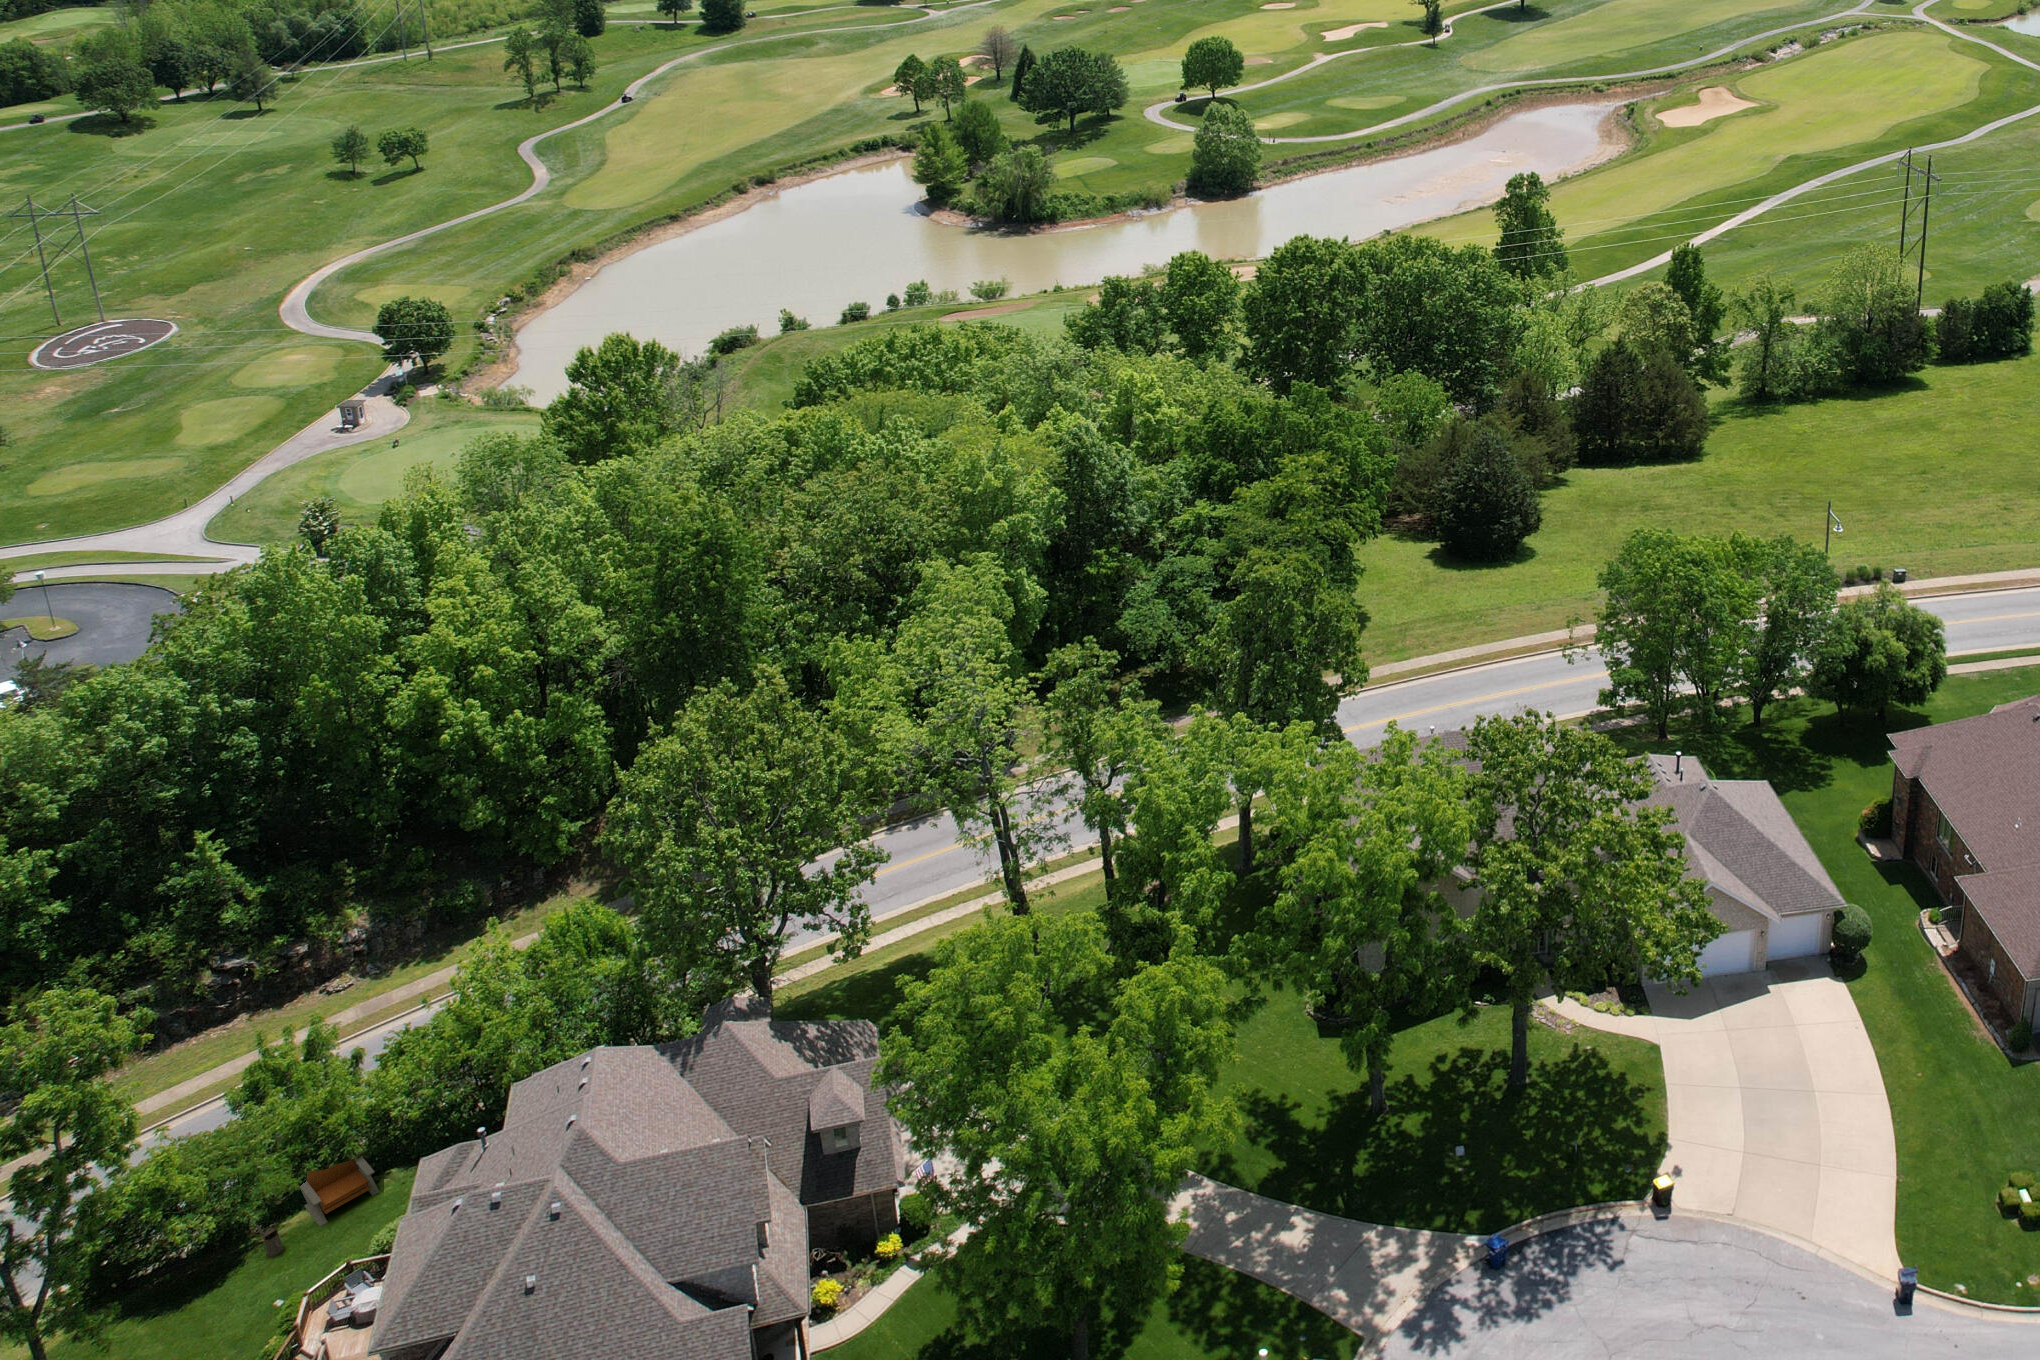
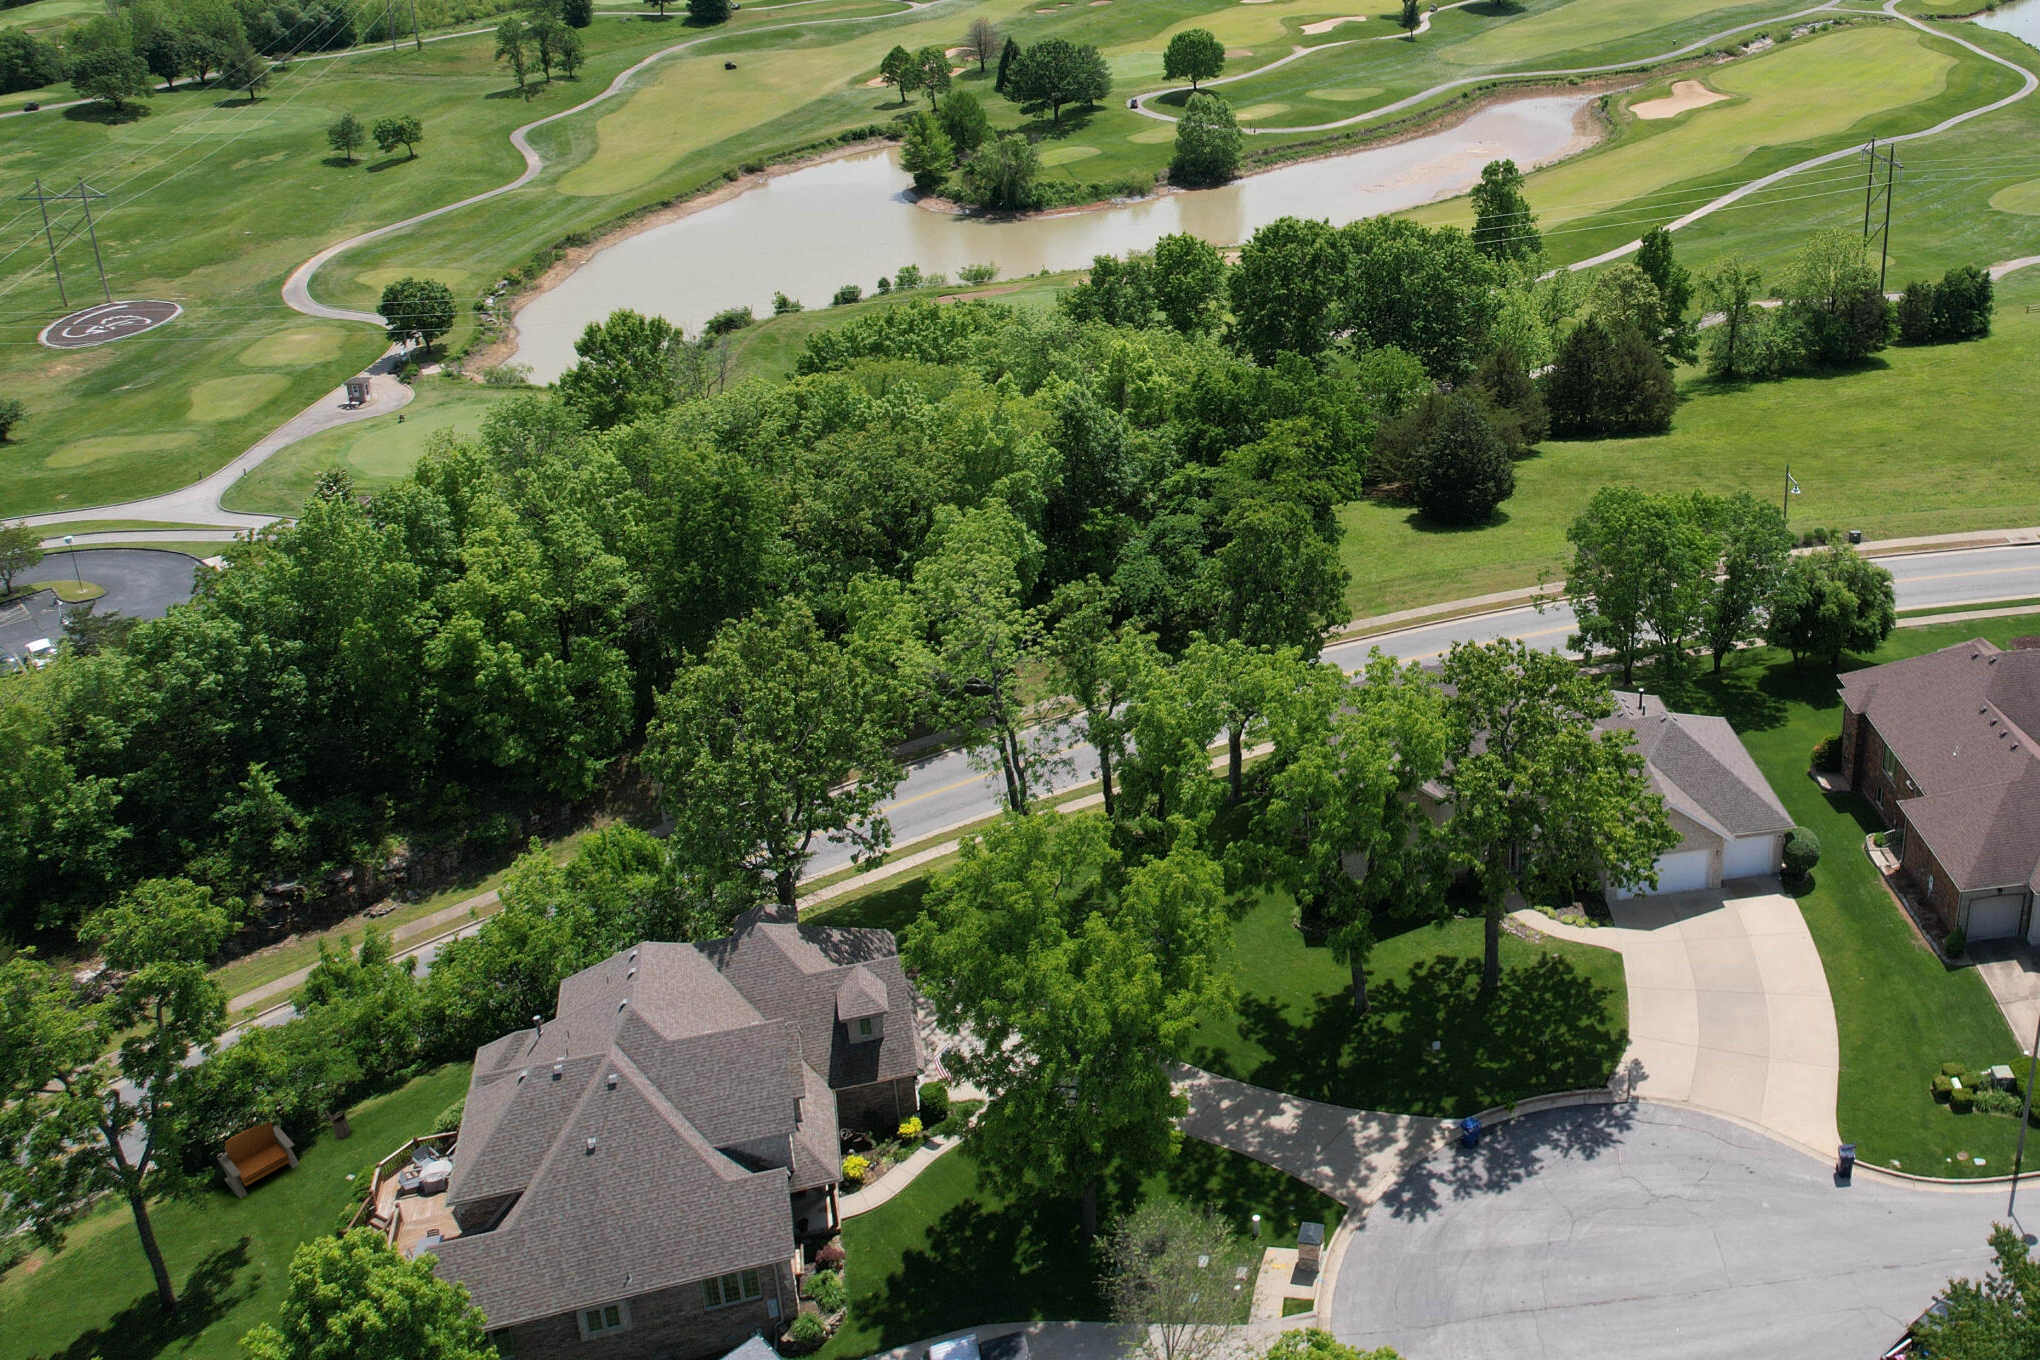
lounge chair: present [300,1156,379,1227] -> present [218,1122,299,1199]

